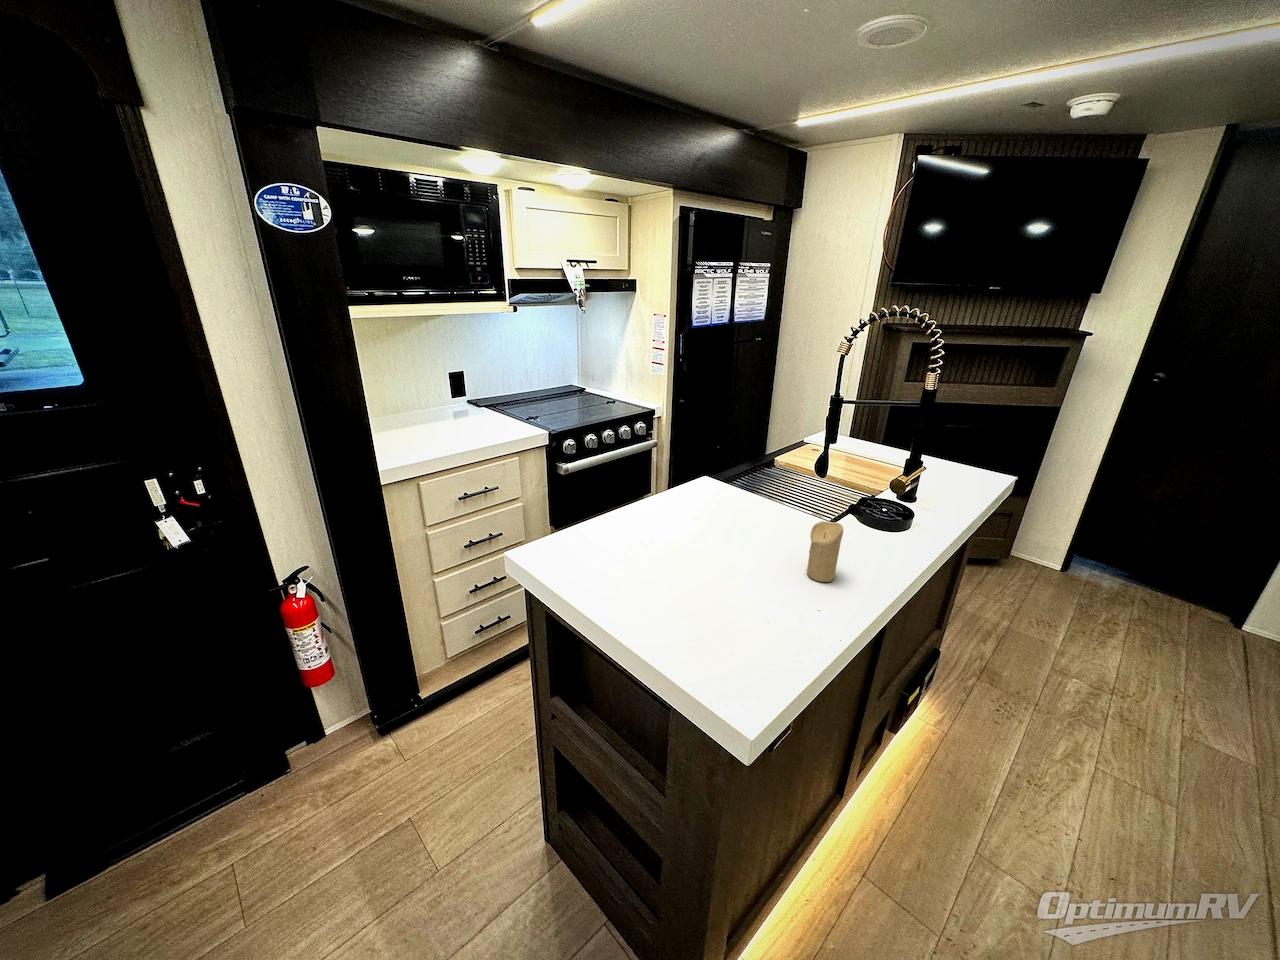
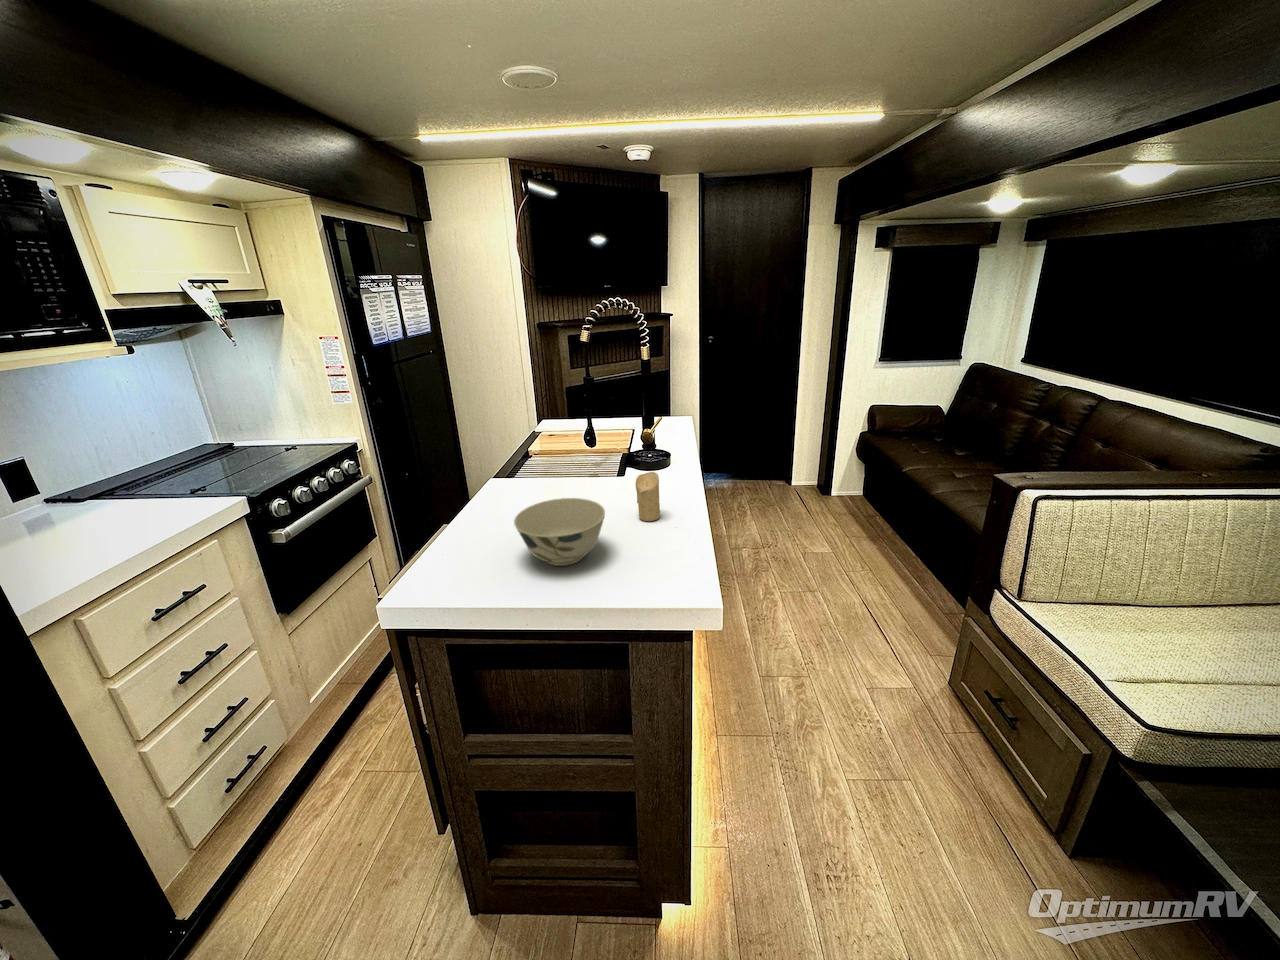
bowl: none [643,511,742,587] -> present [514,498,605,566]

